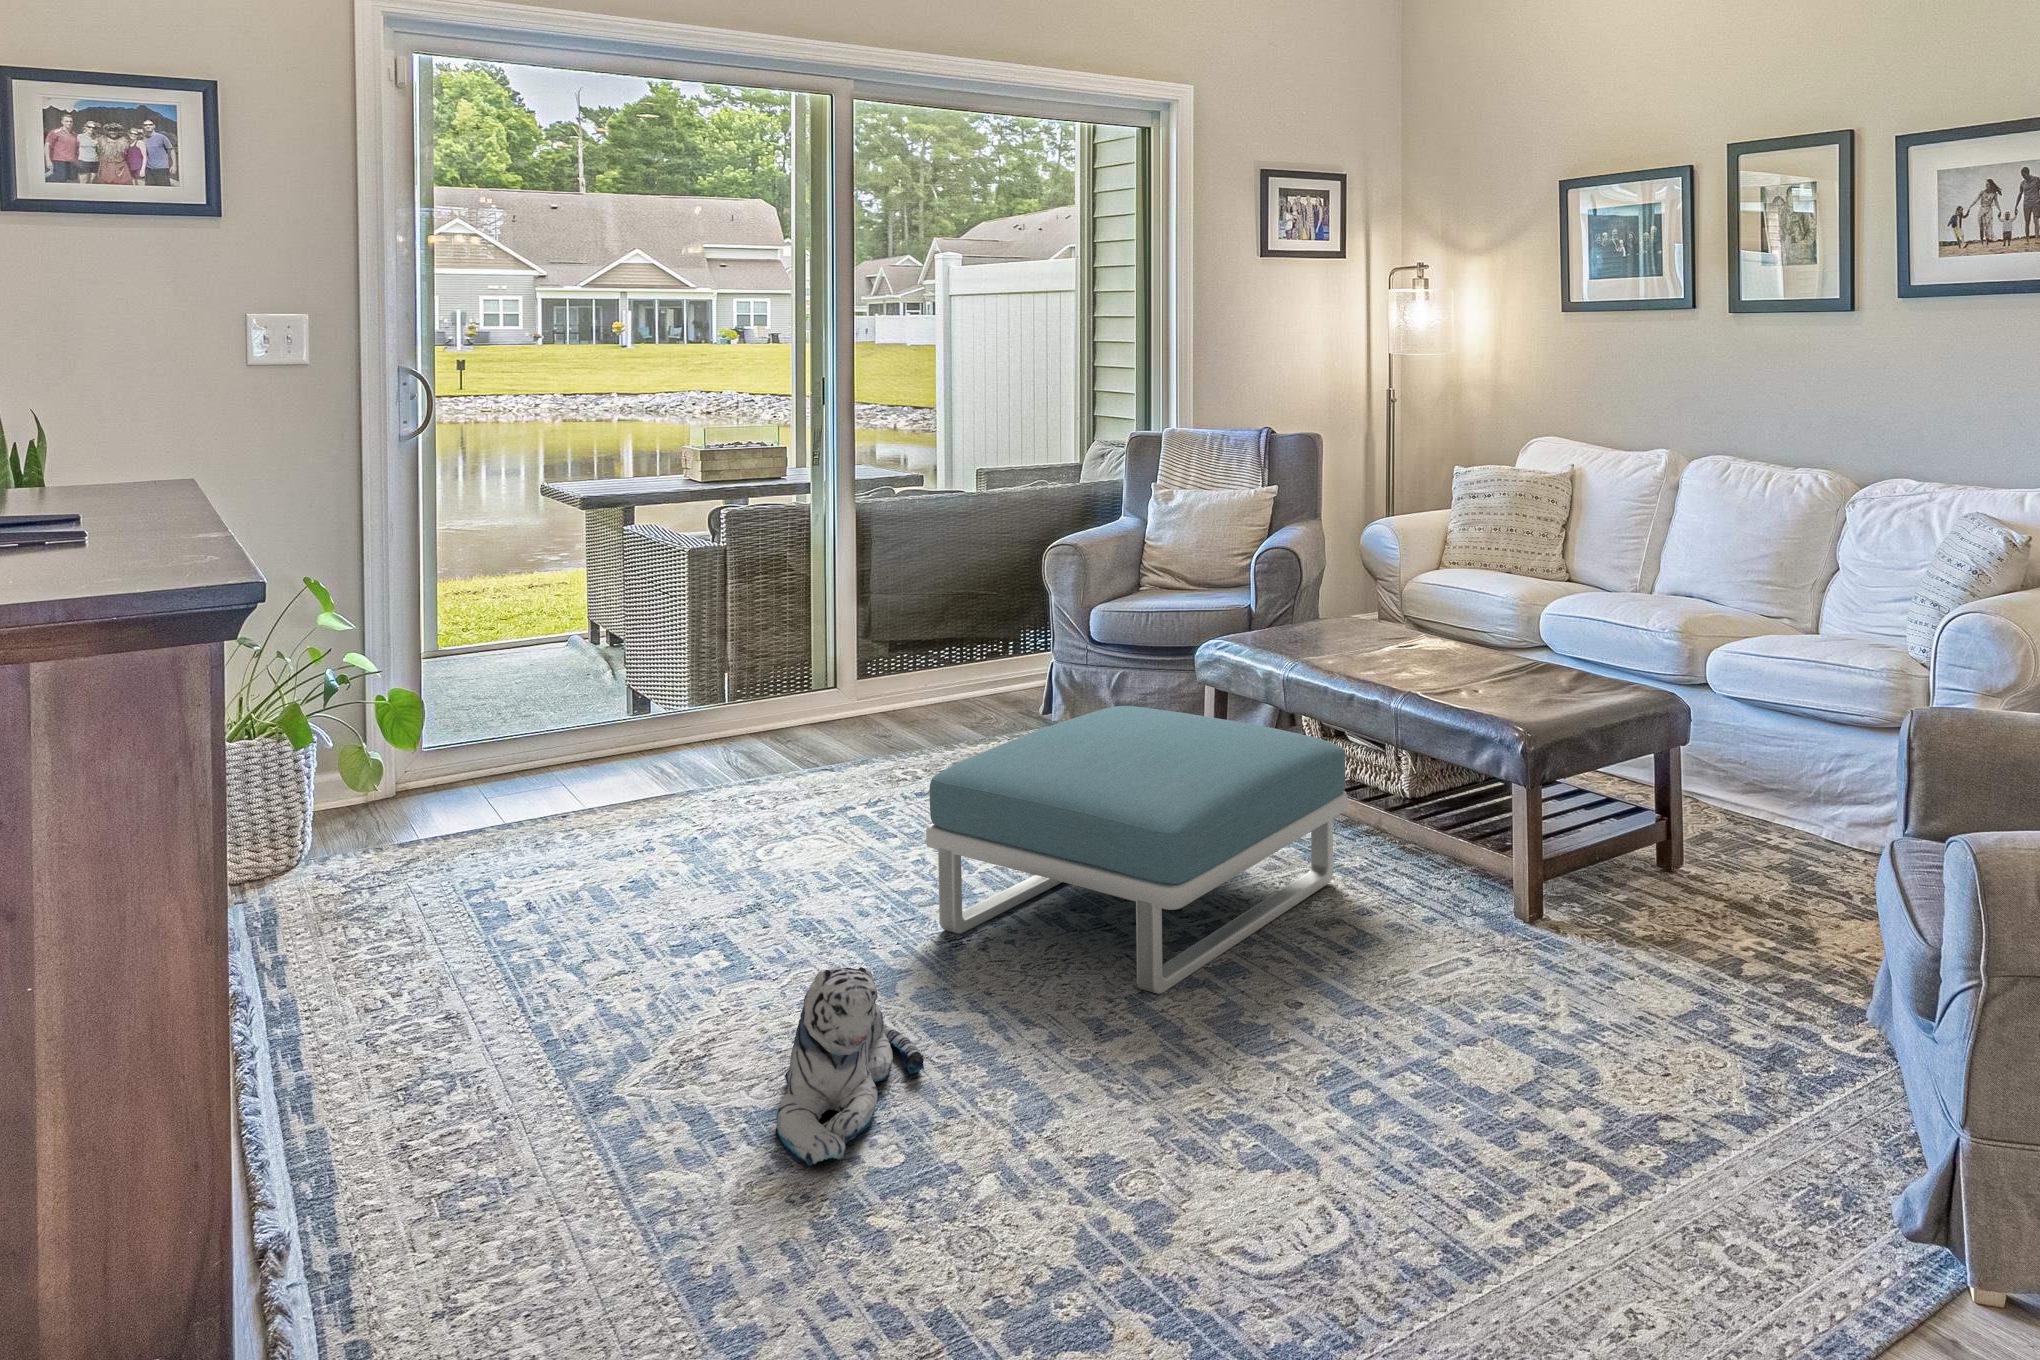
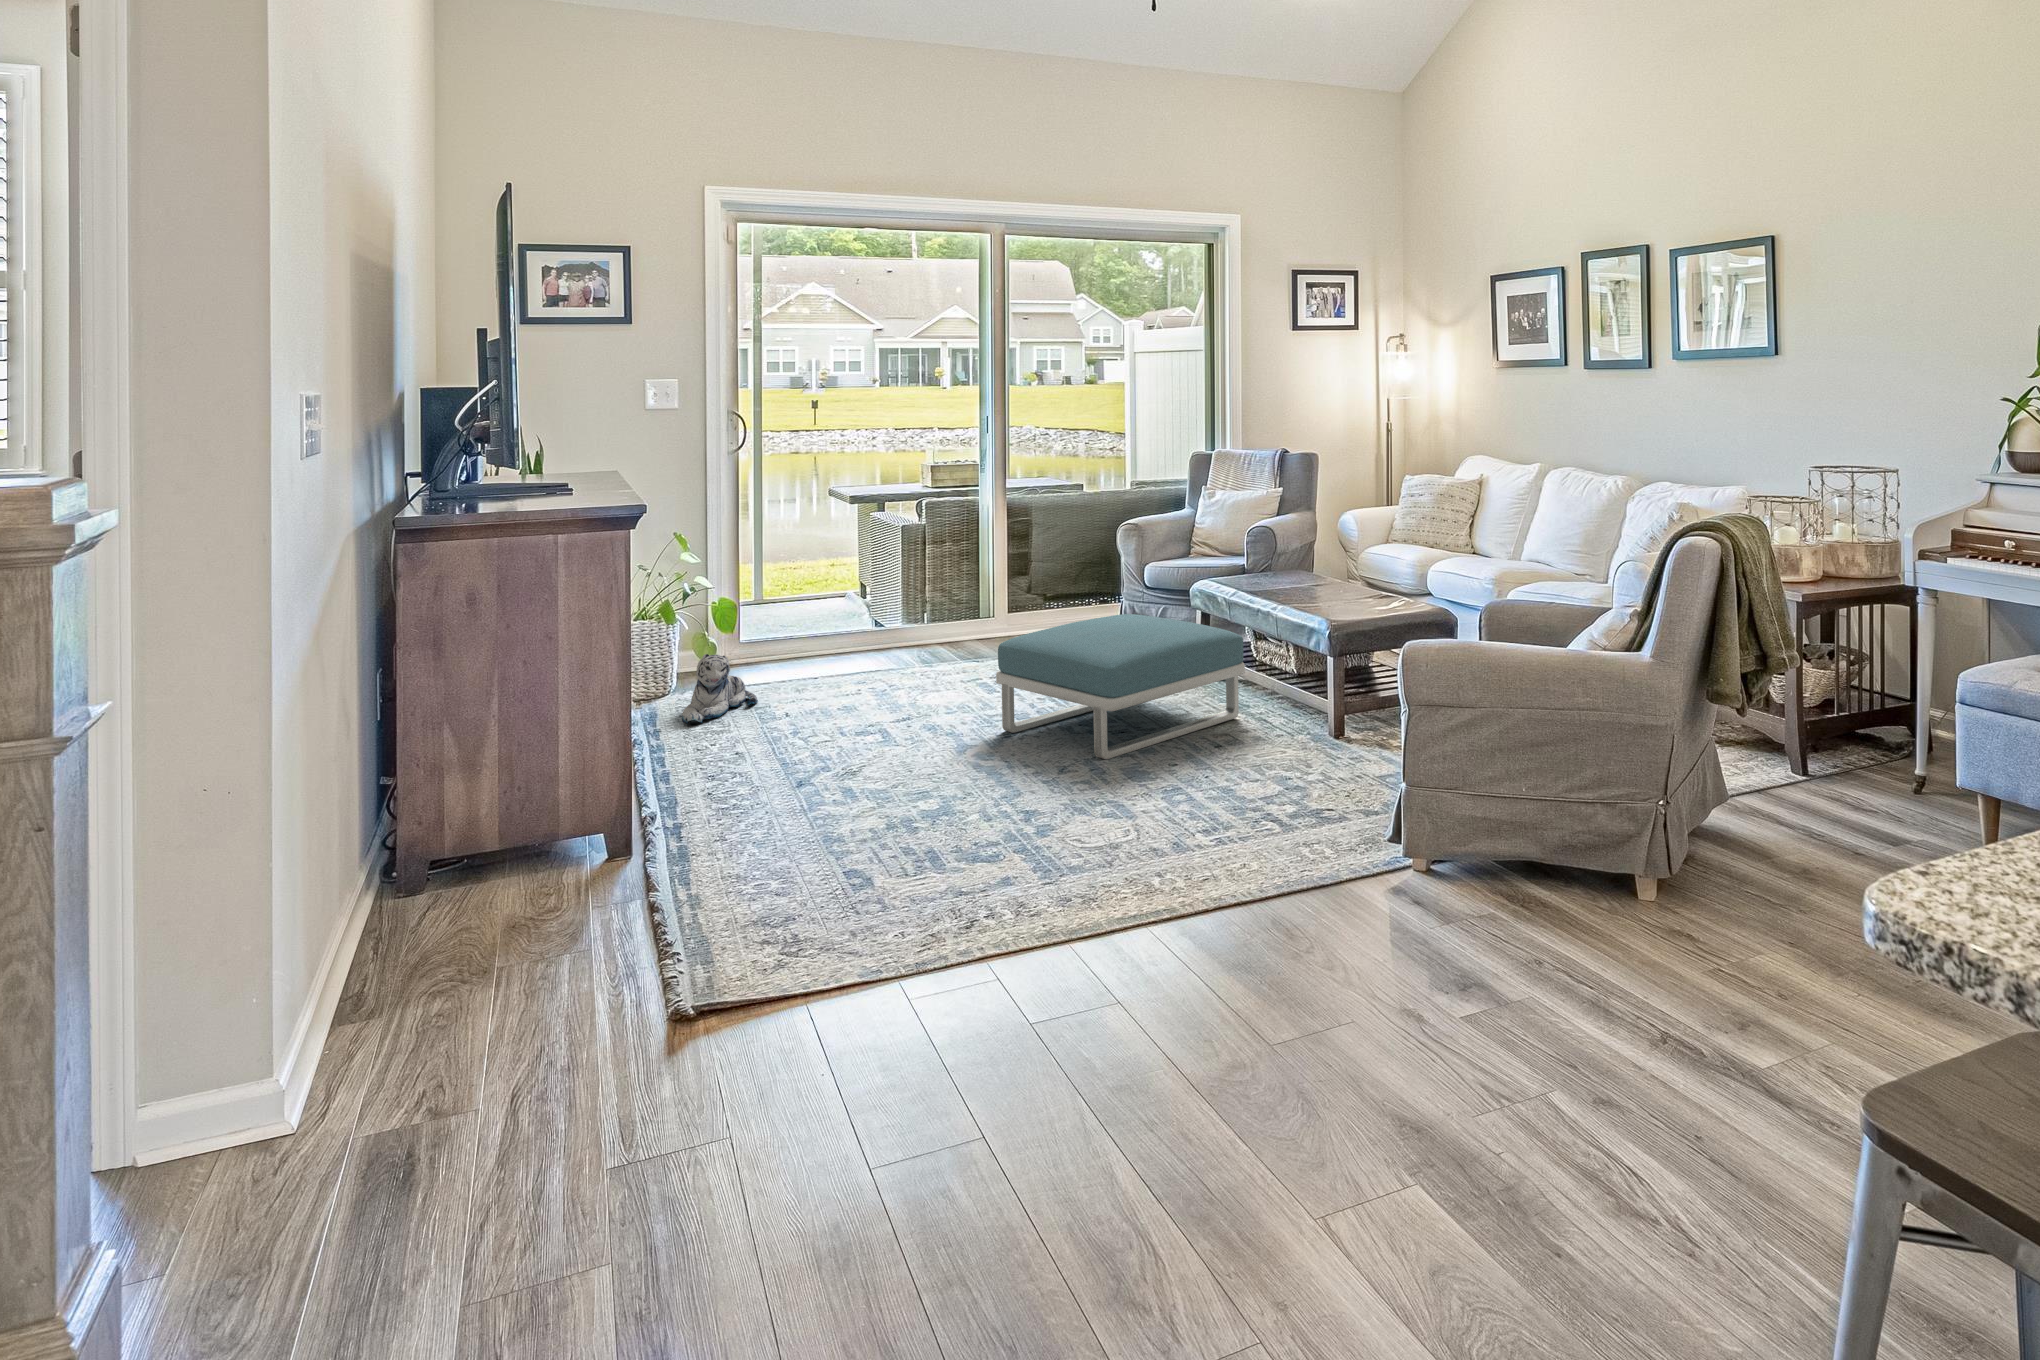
plush toy: present [776,967,924,1167] -> present [682,654,758,724]

